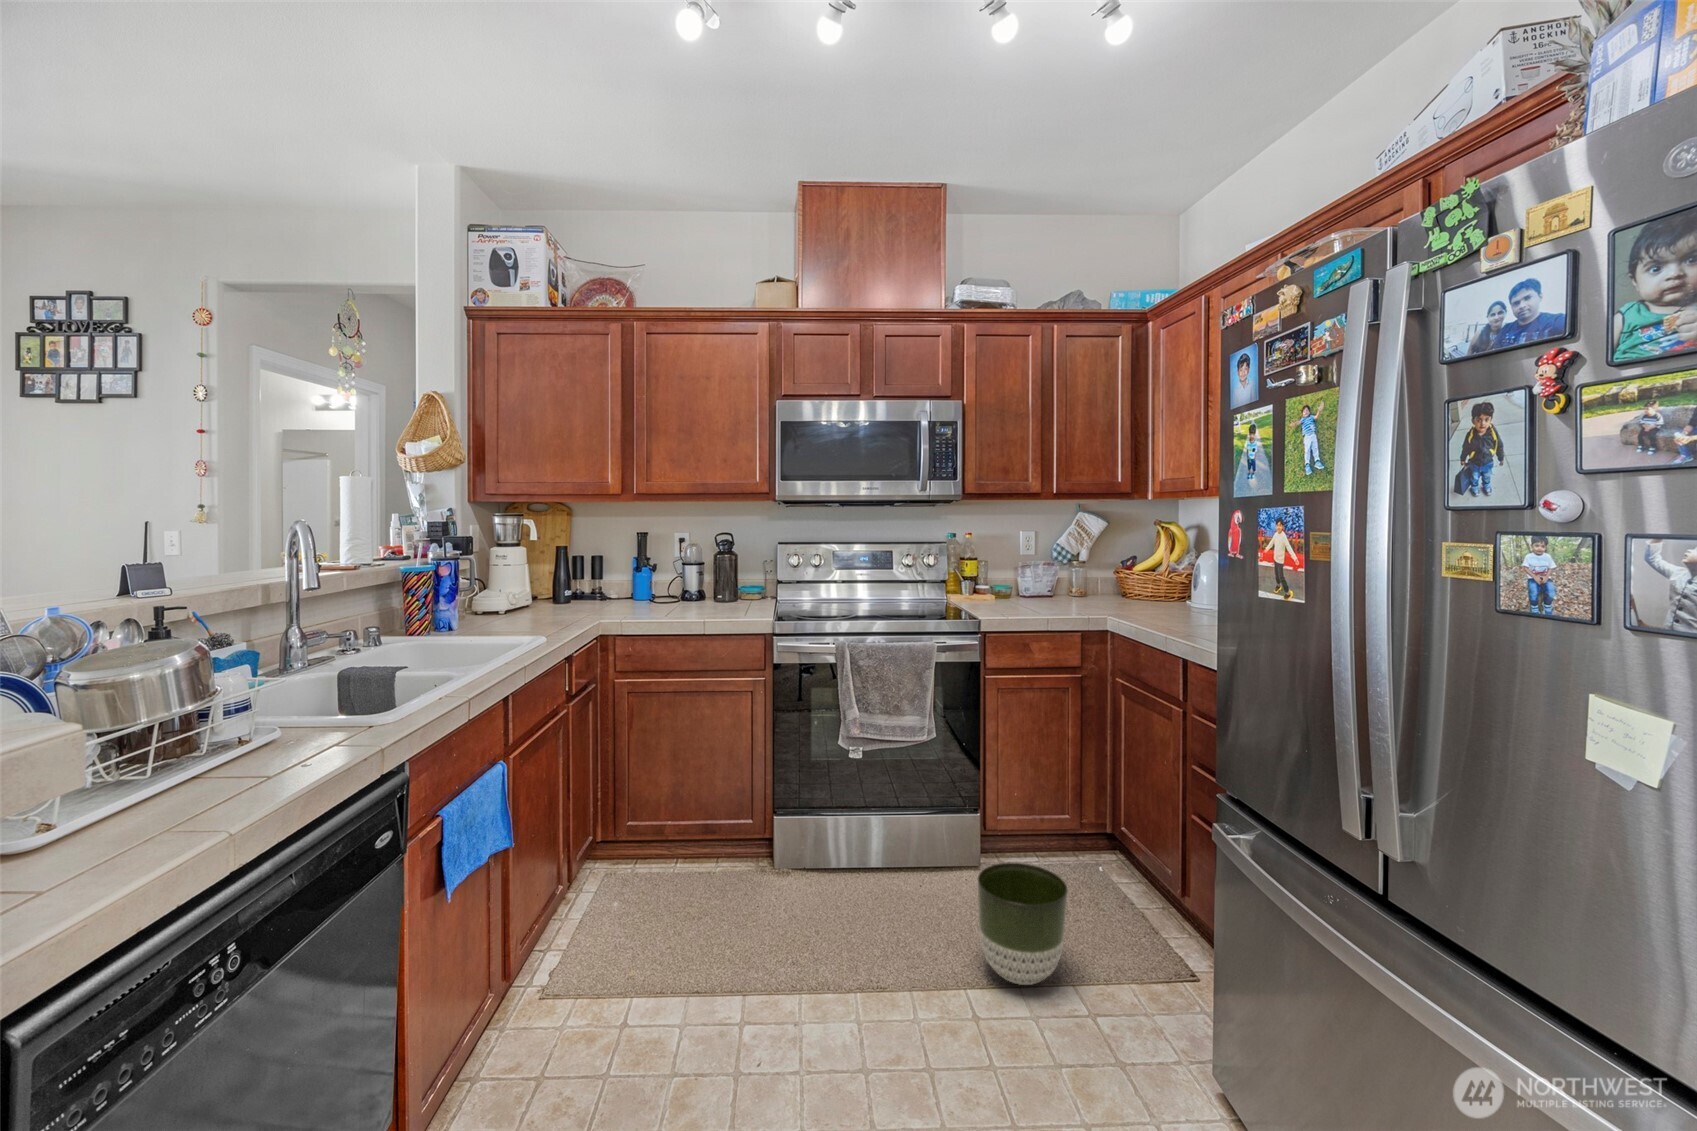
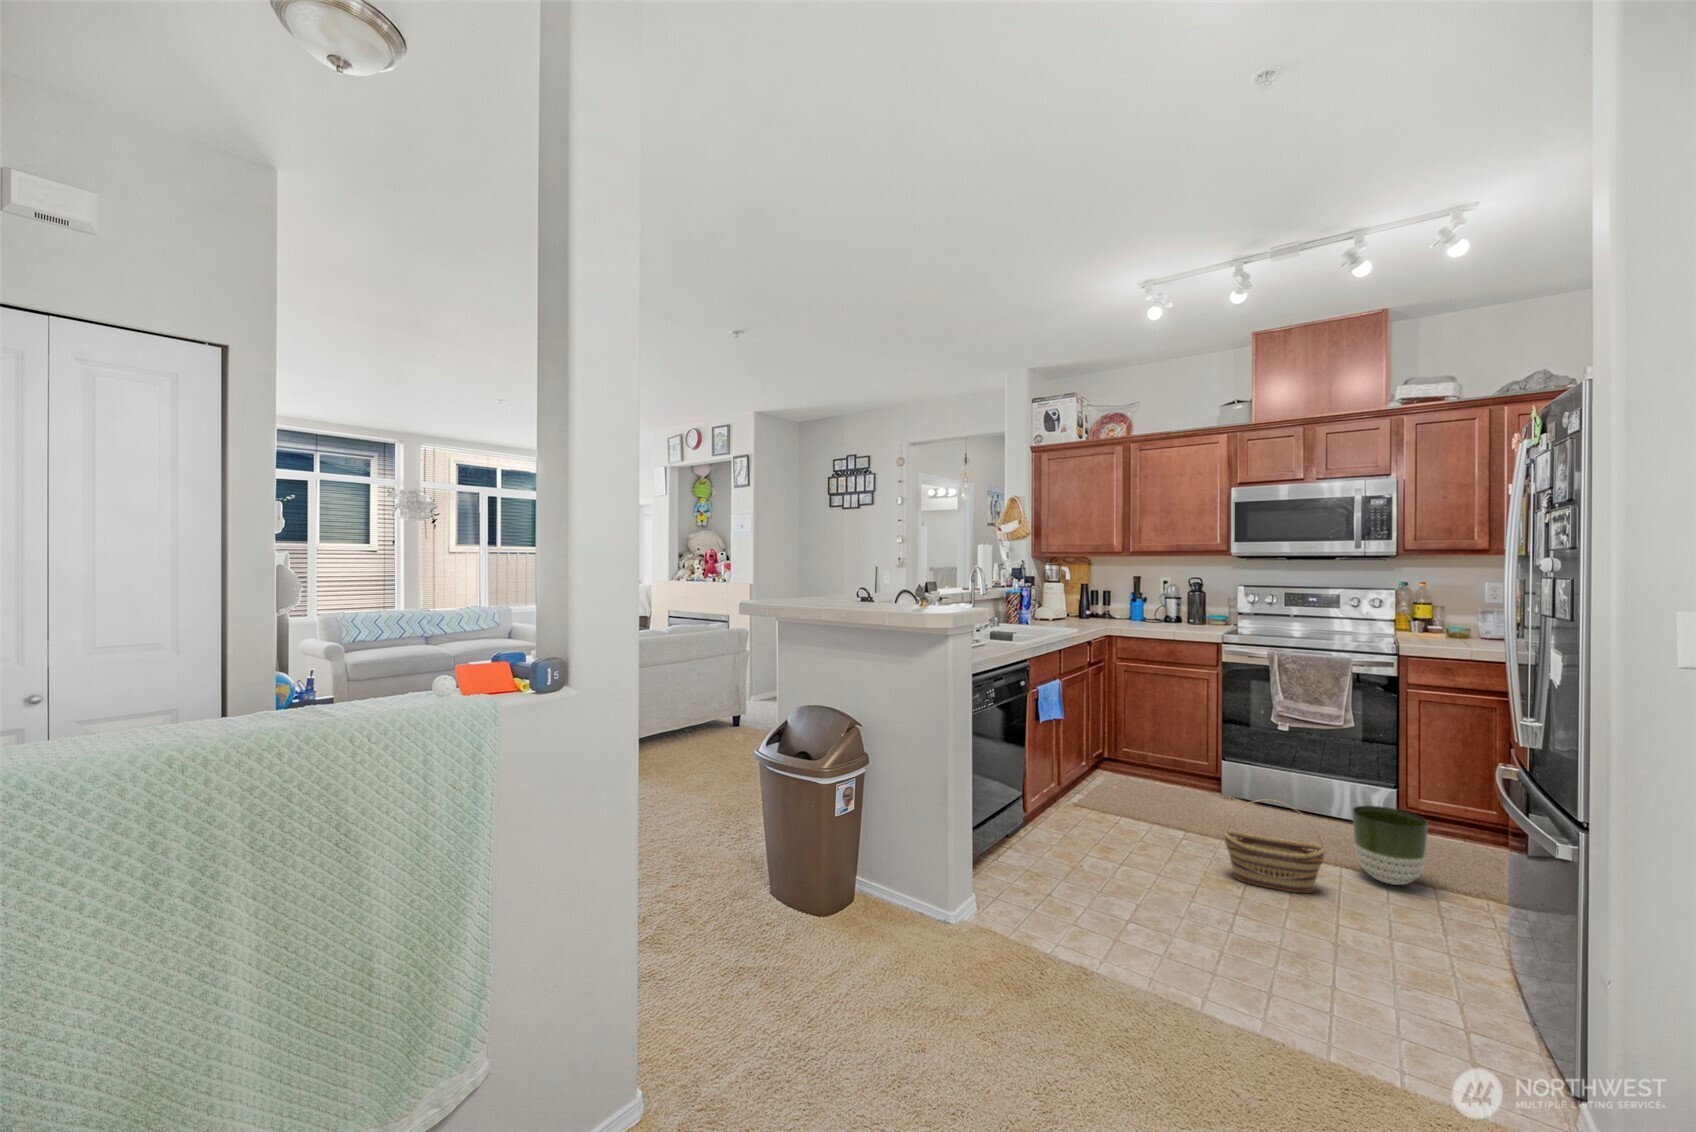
basket: none [828,920,972,1084] -> present [1225,804,1324,893]

